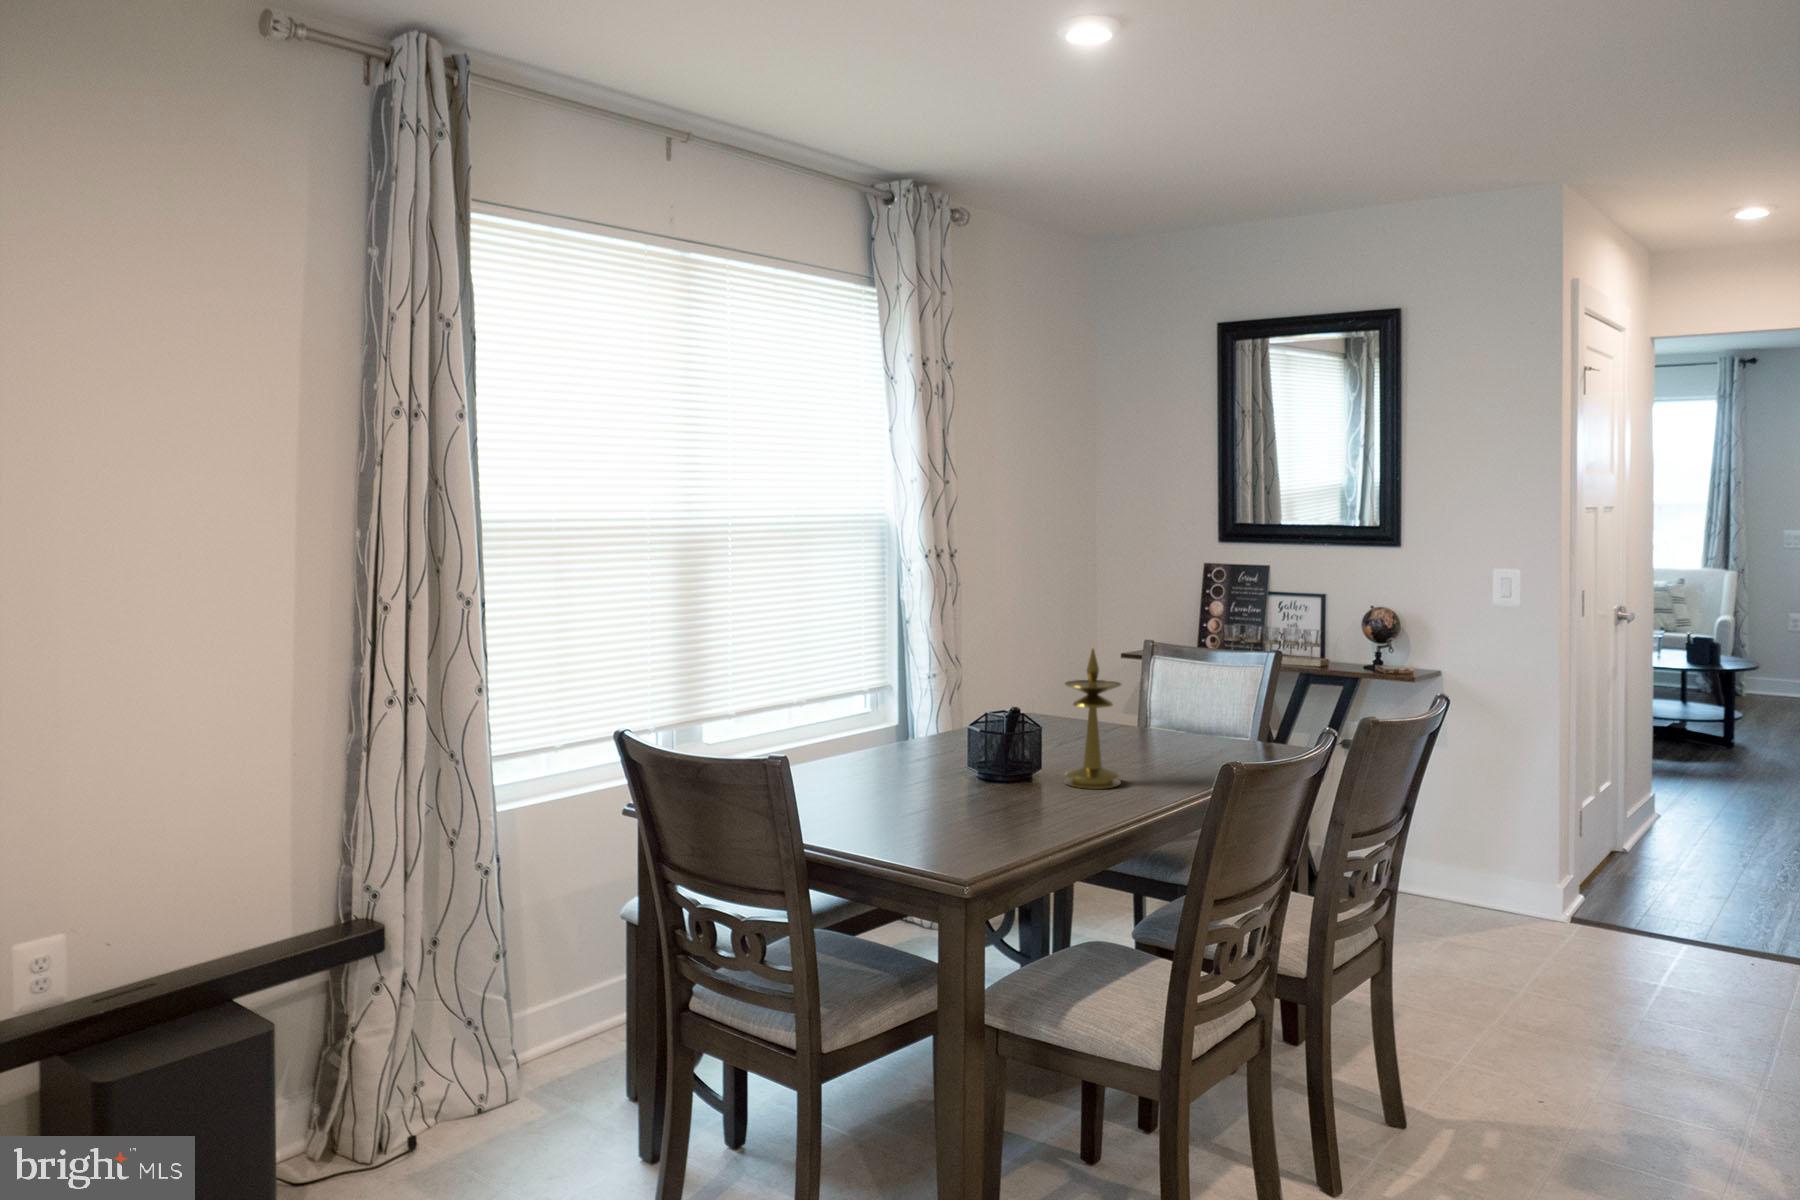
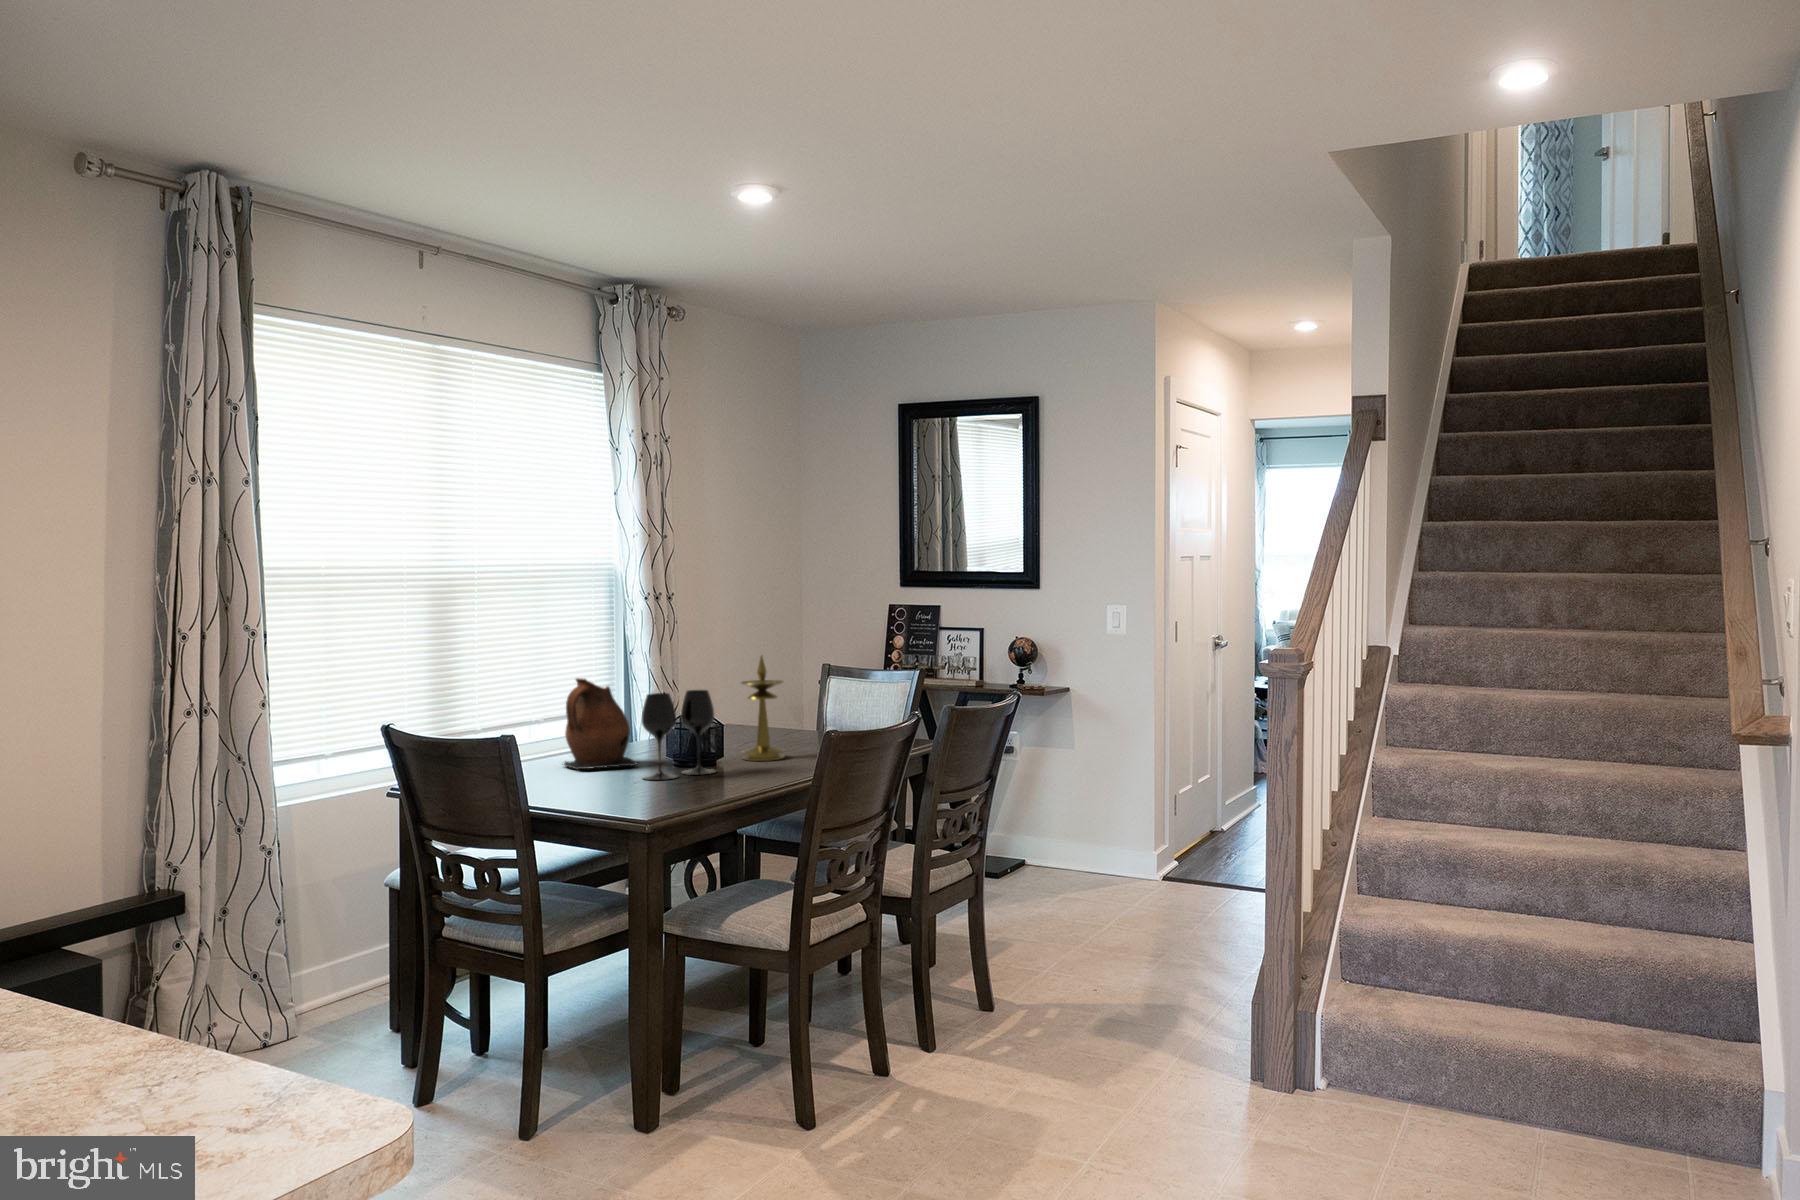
ceramic pitcher: none [832,674,933,793] -> present [564,678,637,769]
wine glass: none [942,697,1038,819] -> present [642,690,716,780]

